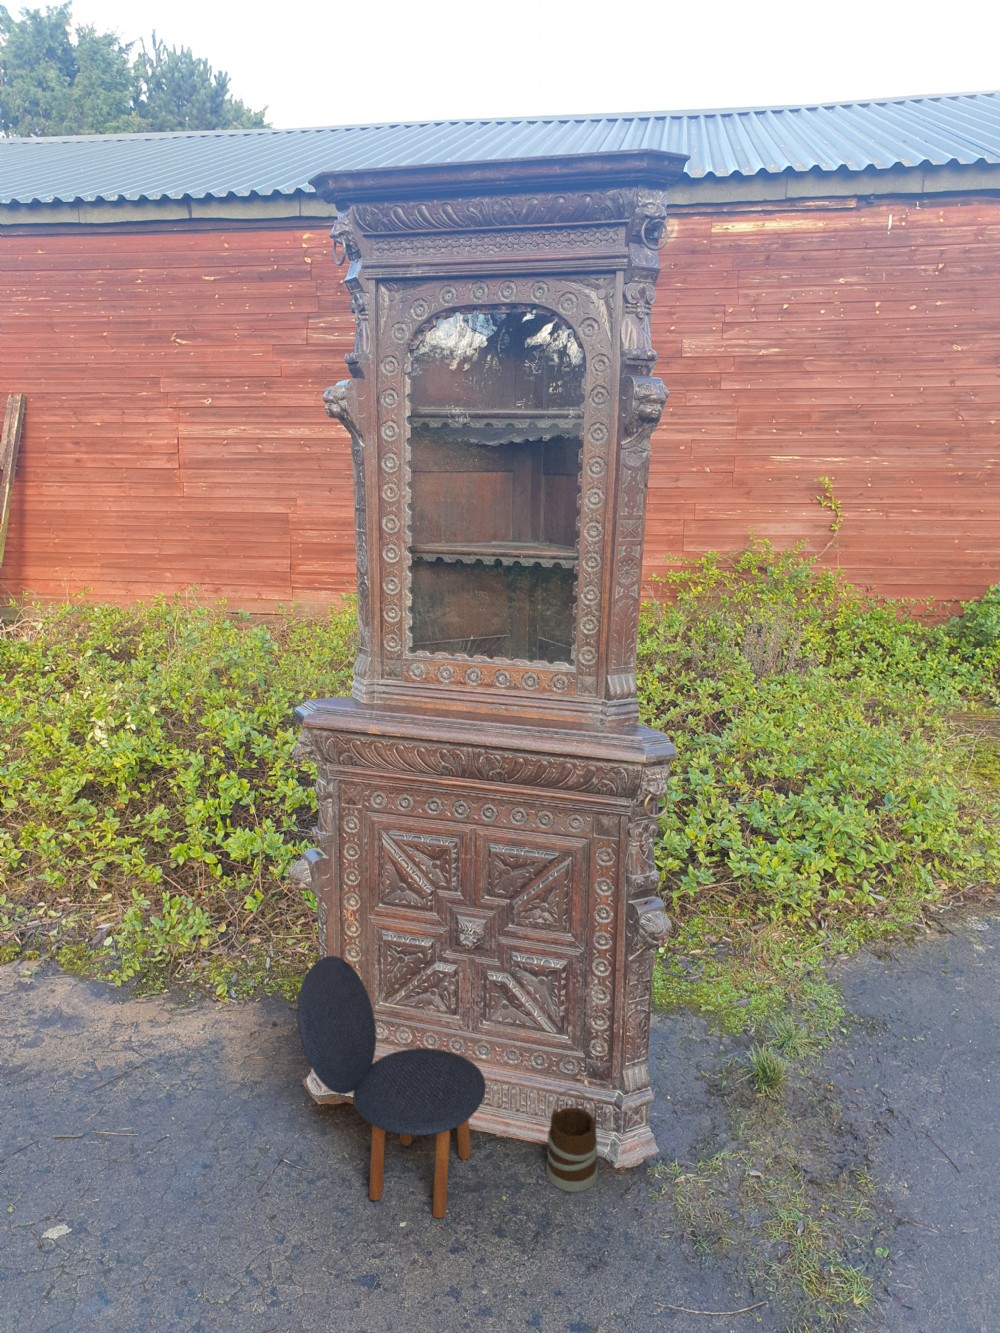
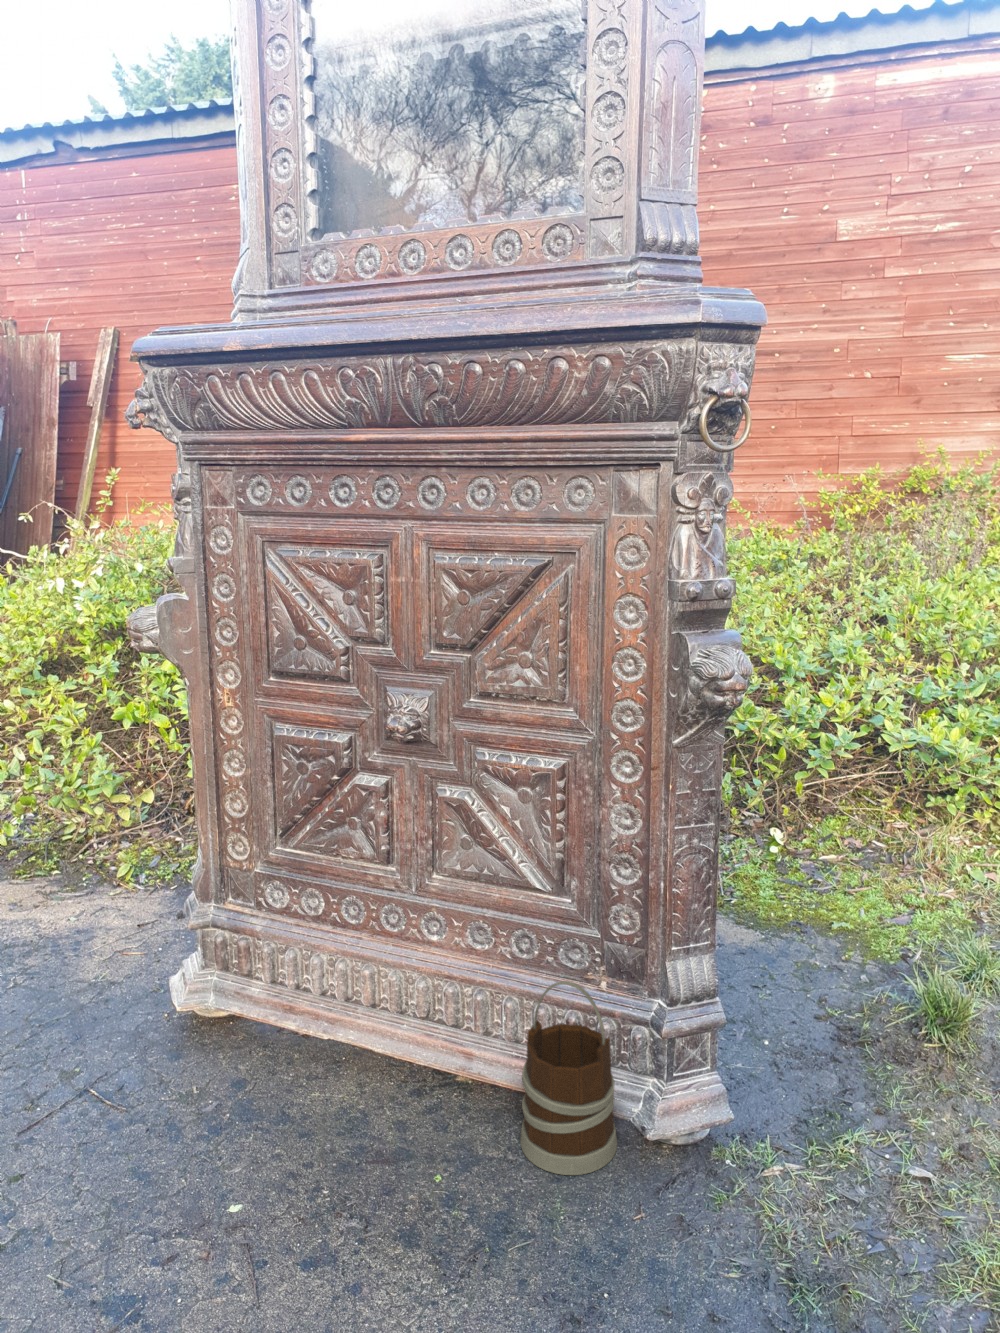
chair: present [297,956,486,1218] -> none [58,735,409,1198]

